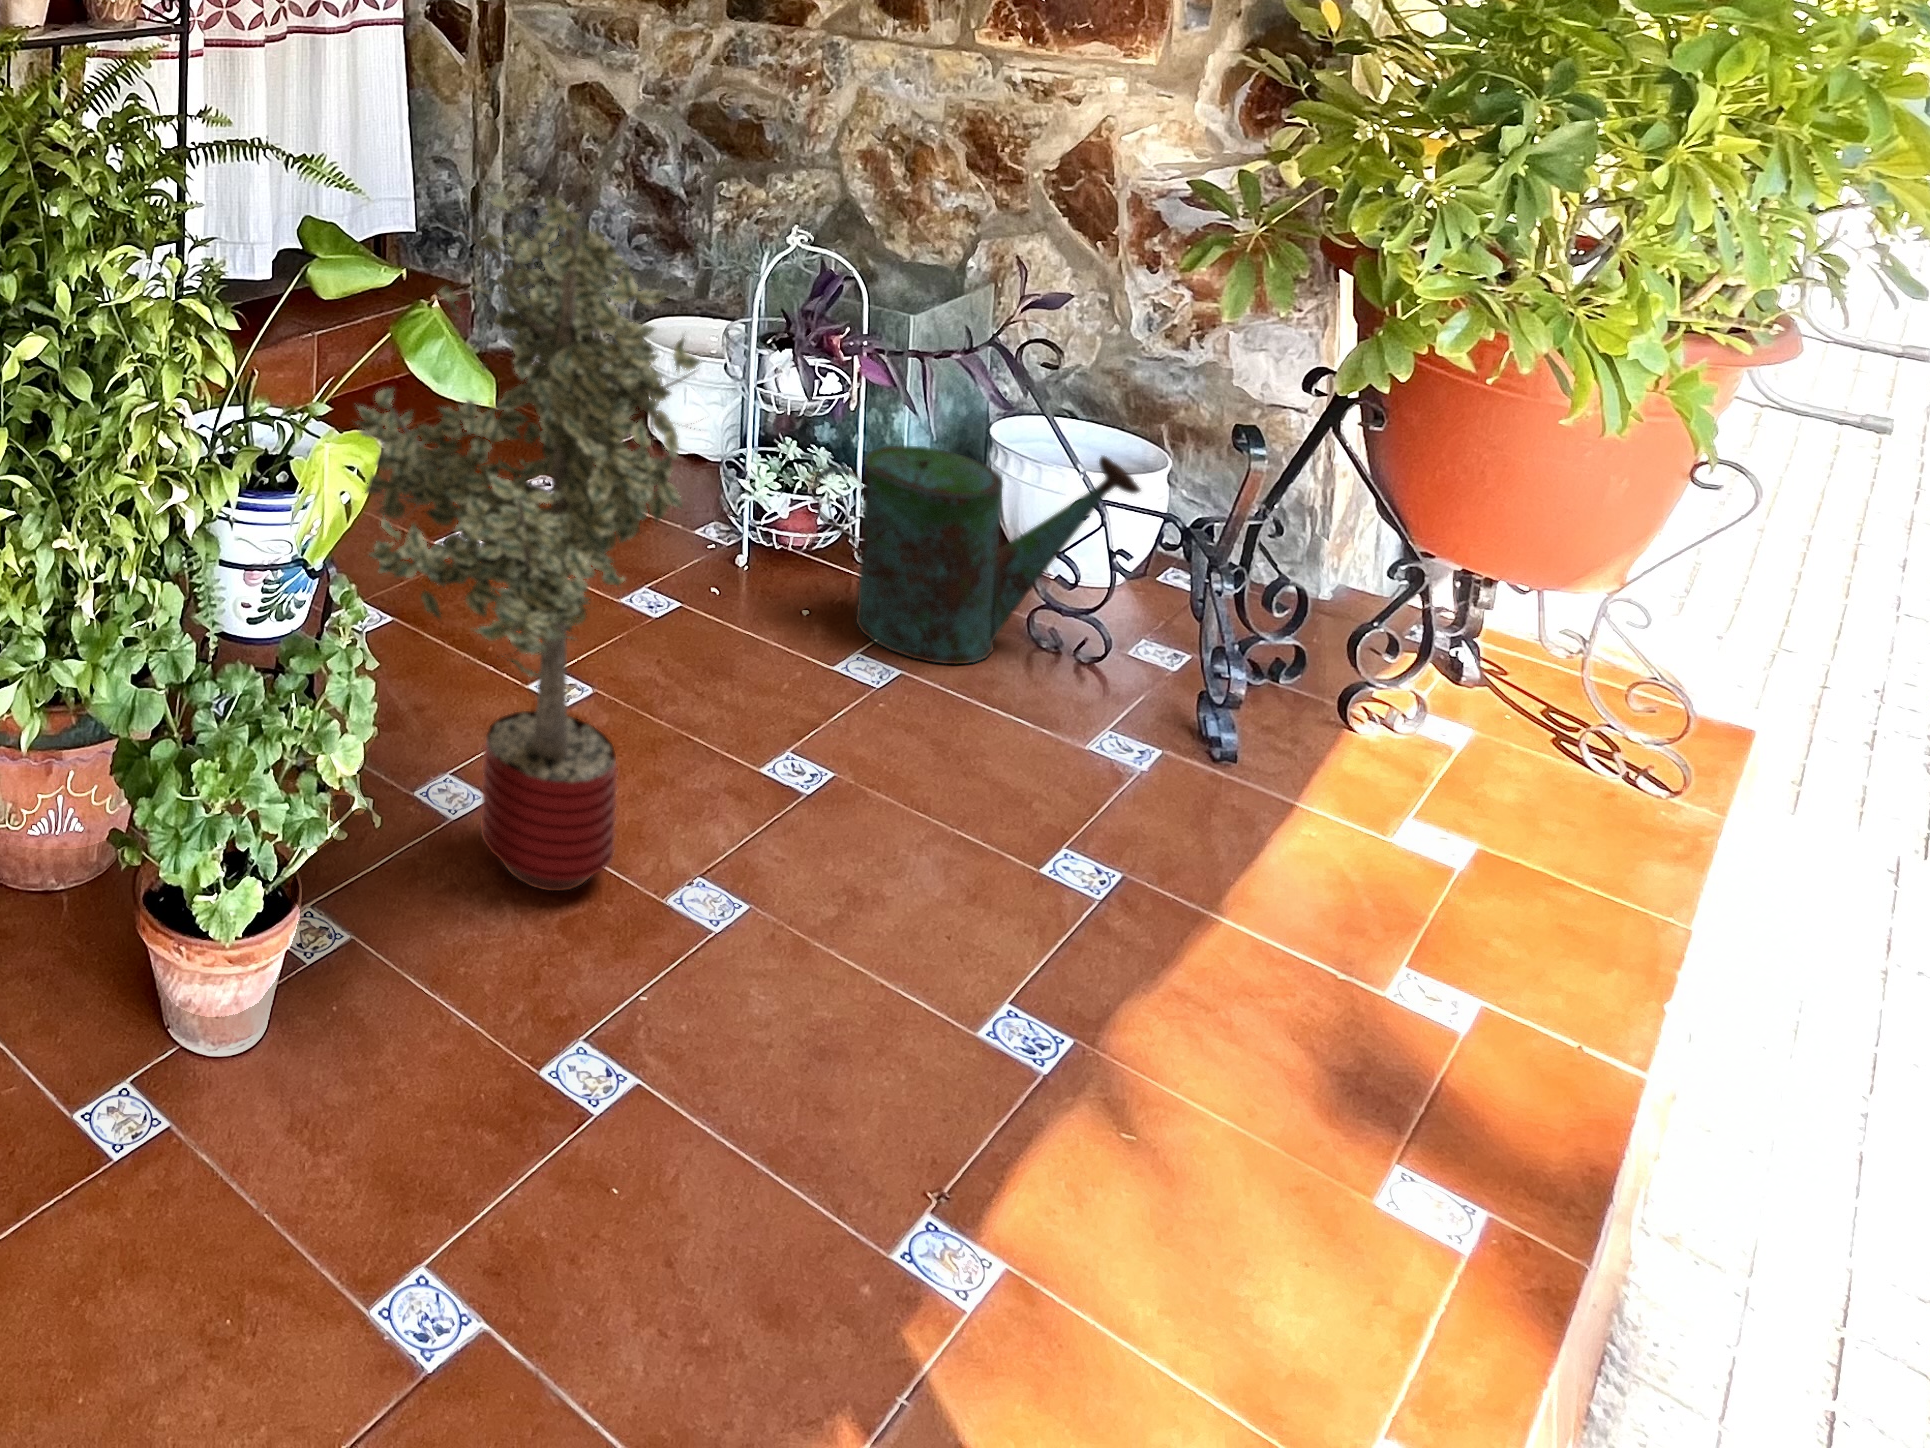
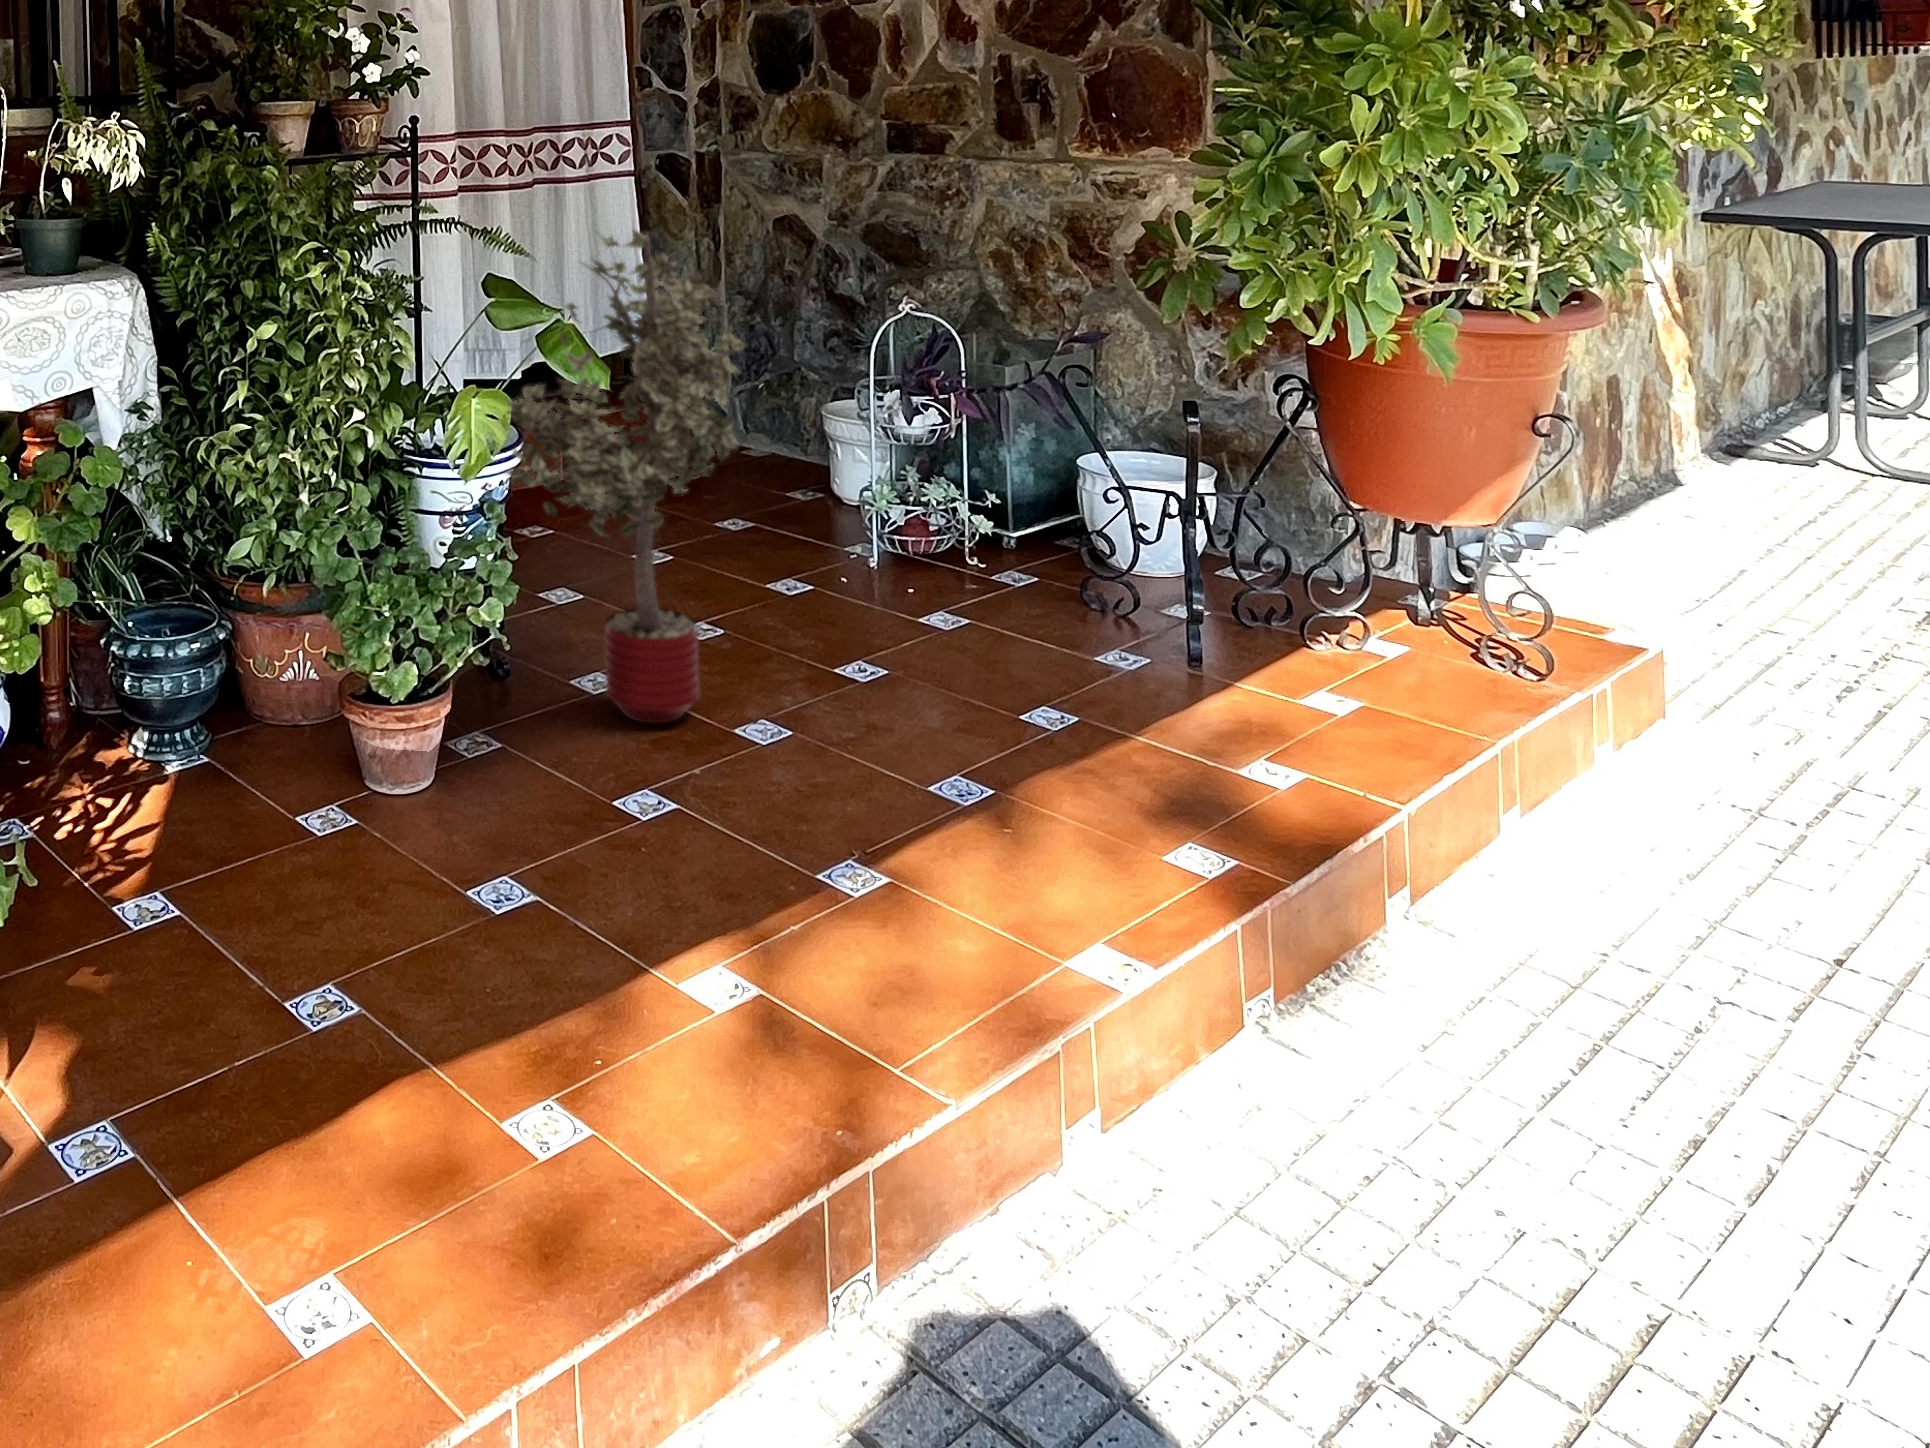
watering can: present [812,446,1140,664] -> none [910,452,1157,617]

